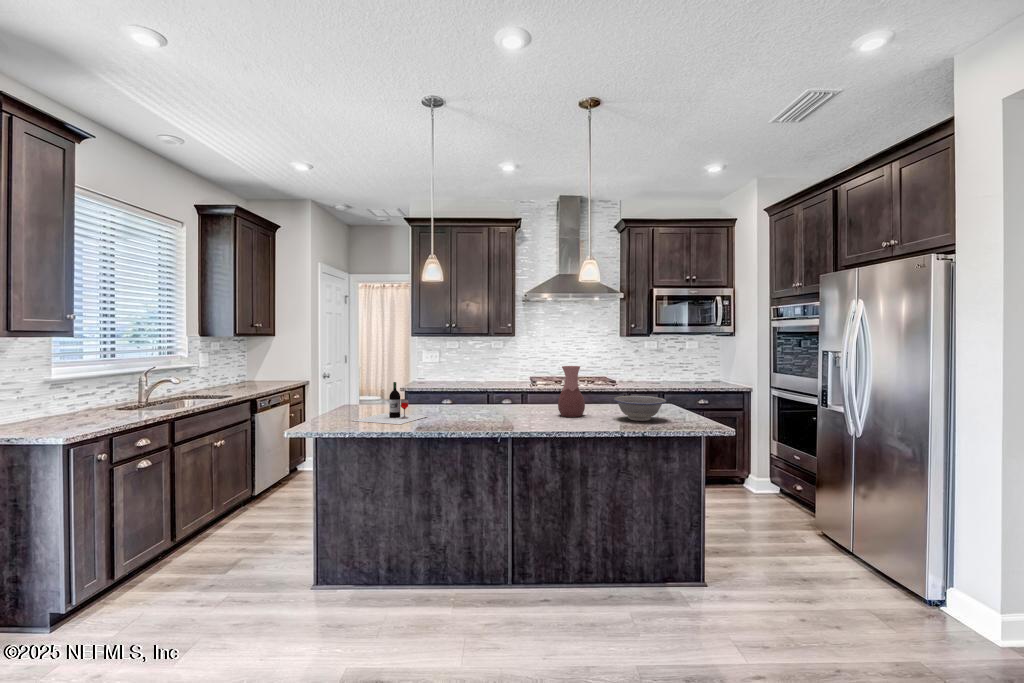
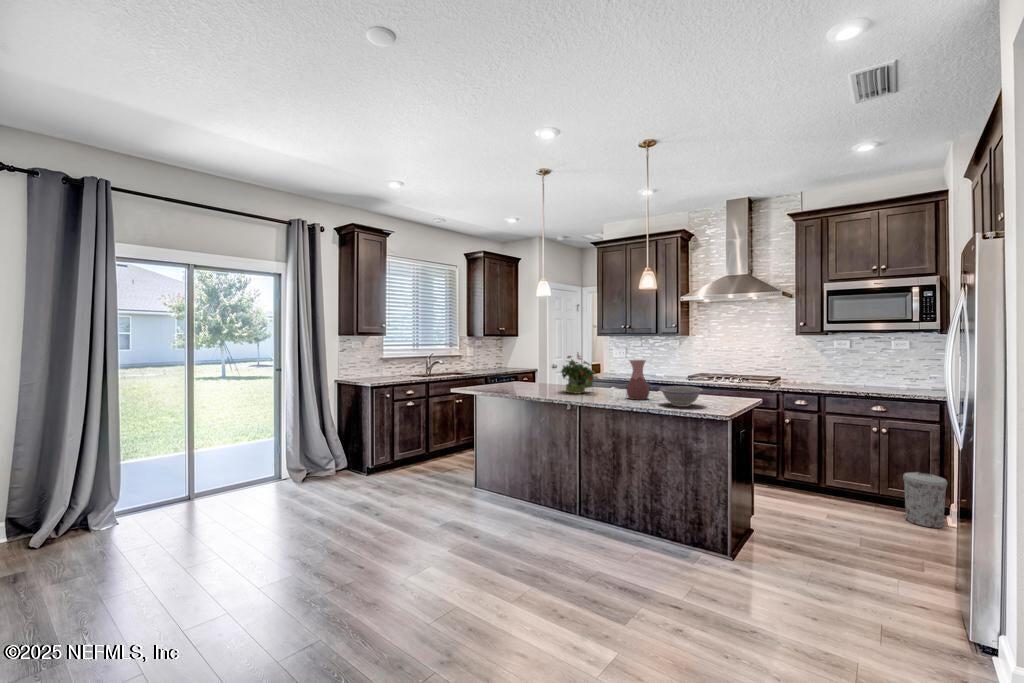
potted plant: none [452,361,512,416] -> present [561,356,598,394]
wine bottle: present [353,382,428,424] -> none [493,367,542,394]
trash can: none [753,461,786,510] -> present [903,472,948,528]

